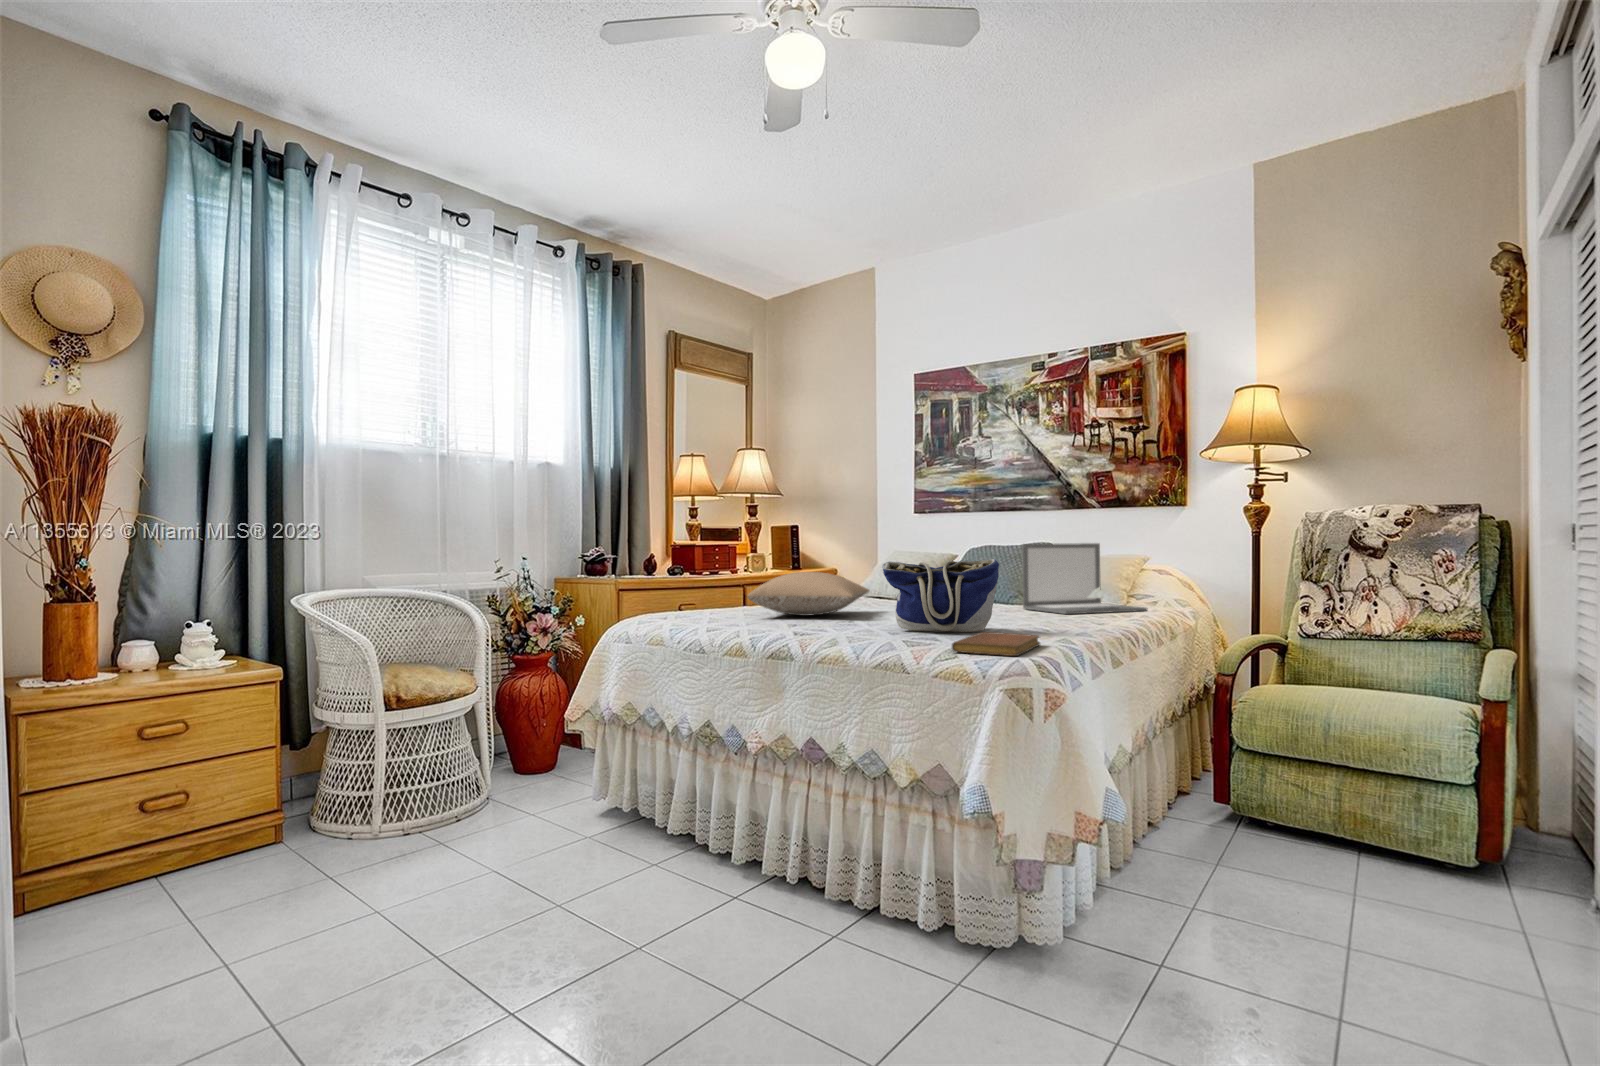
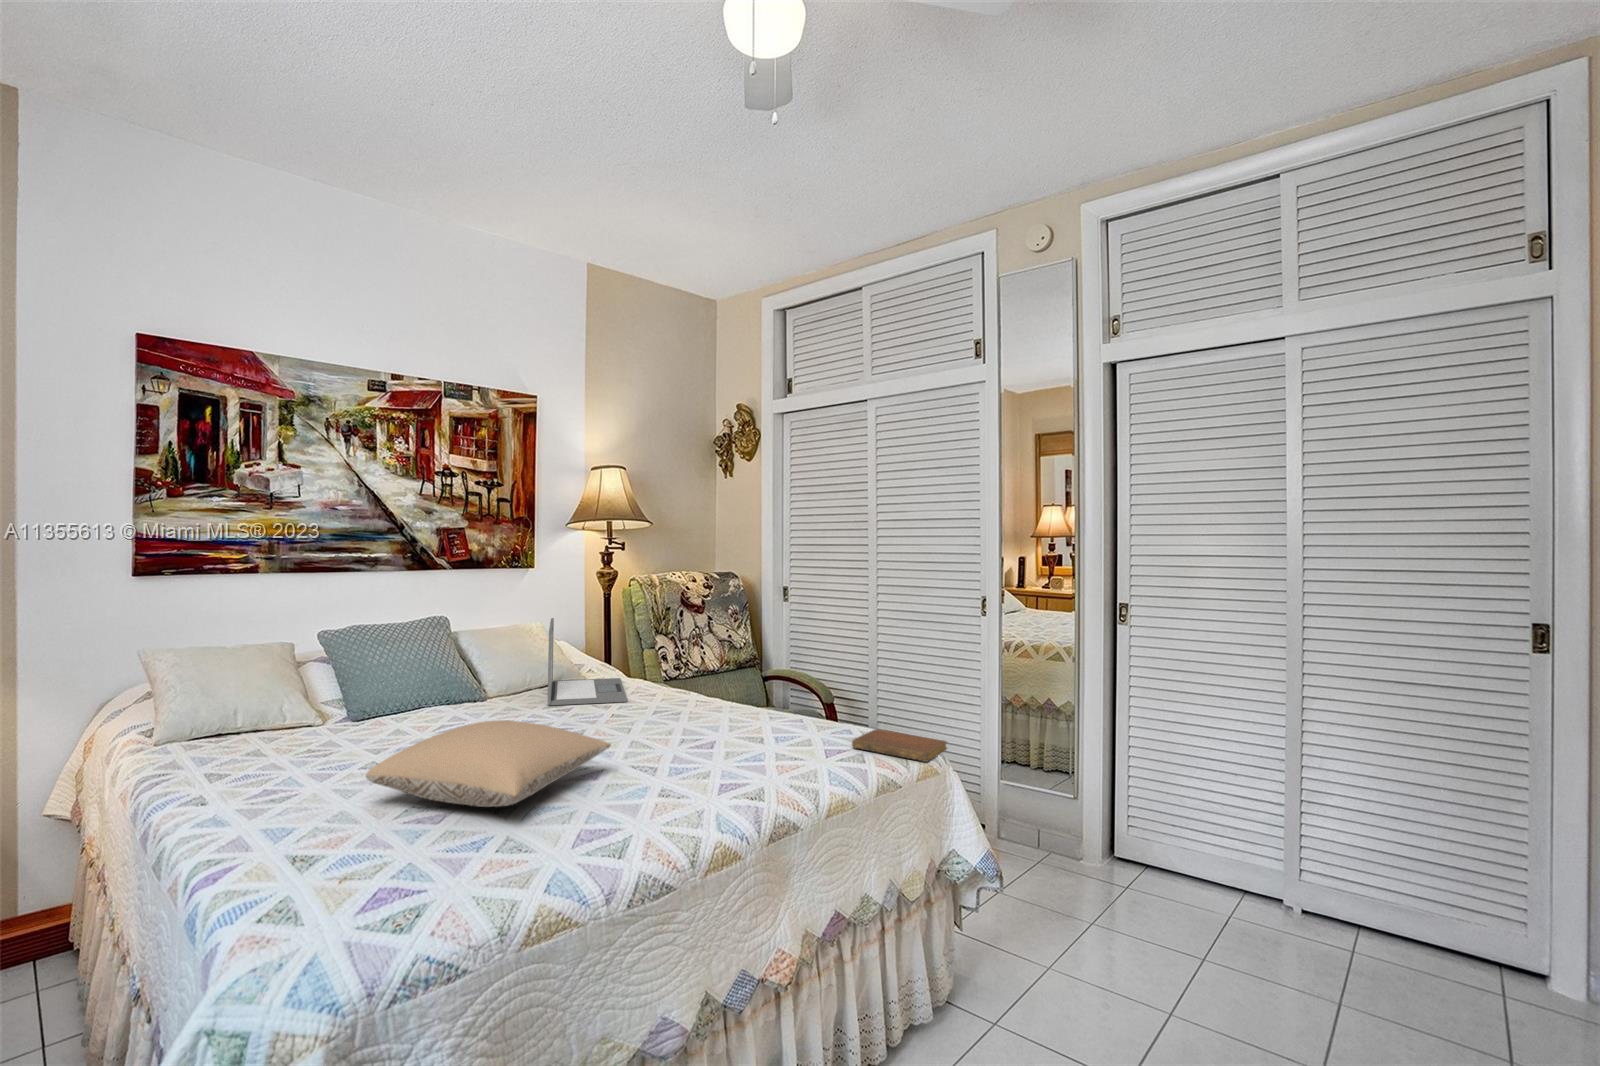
tote bag: present [882,559,999,632] -> none [710,667,800,762]

